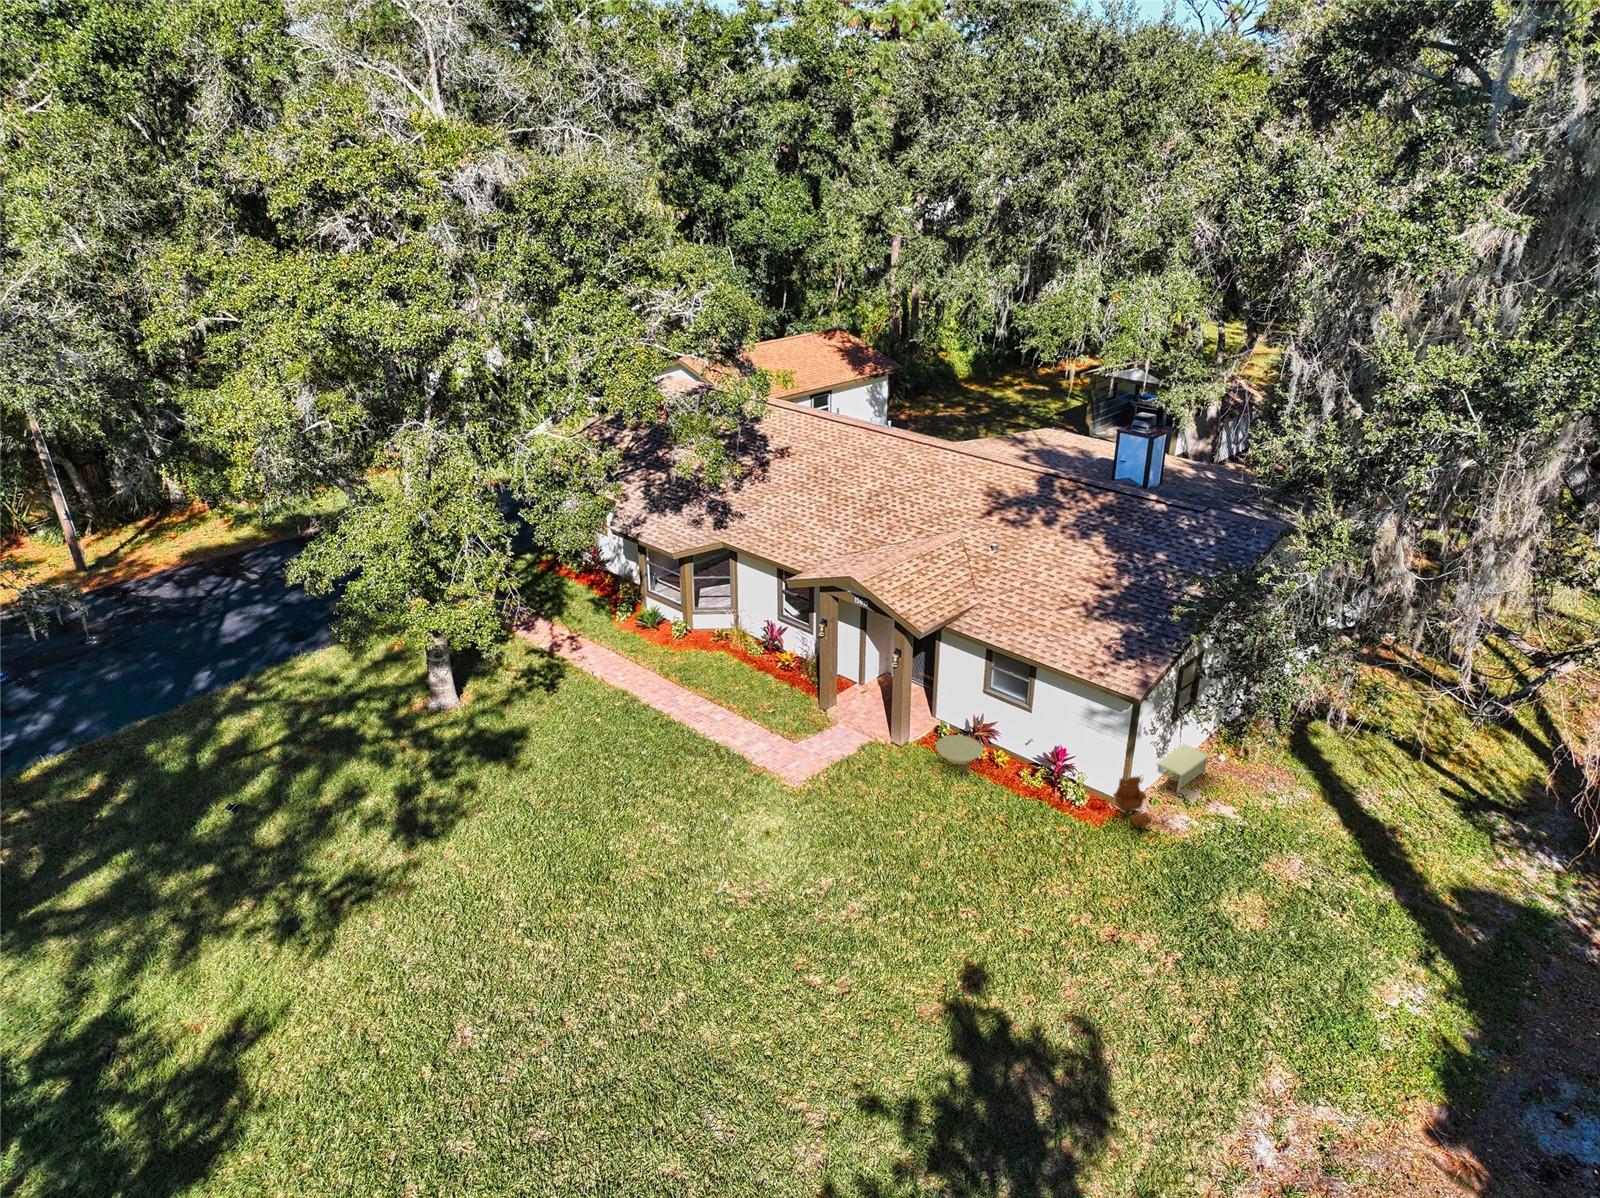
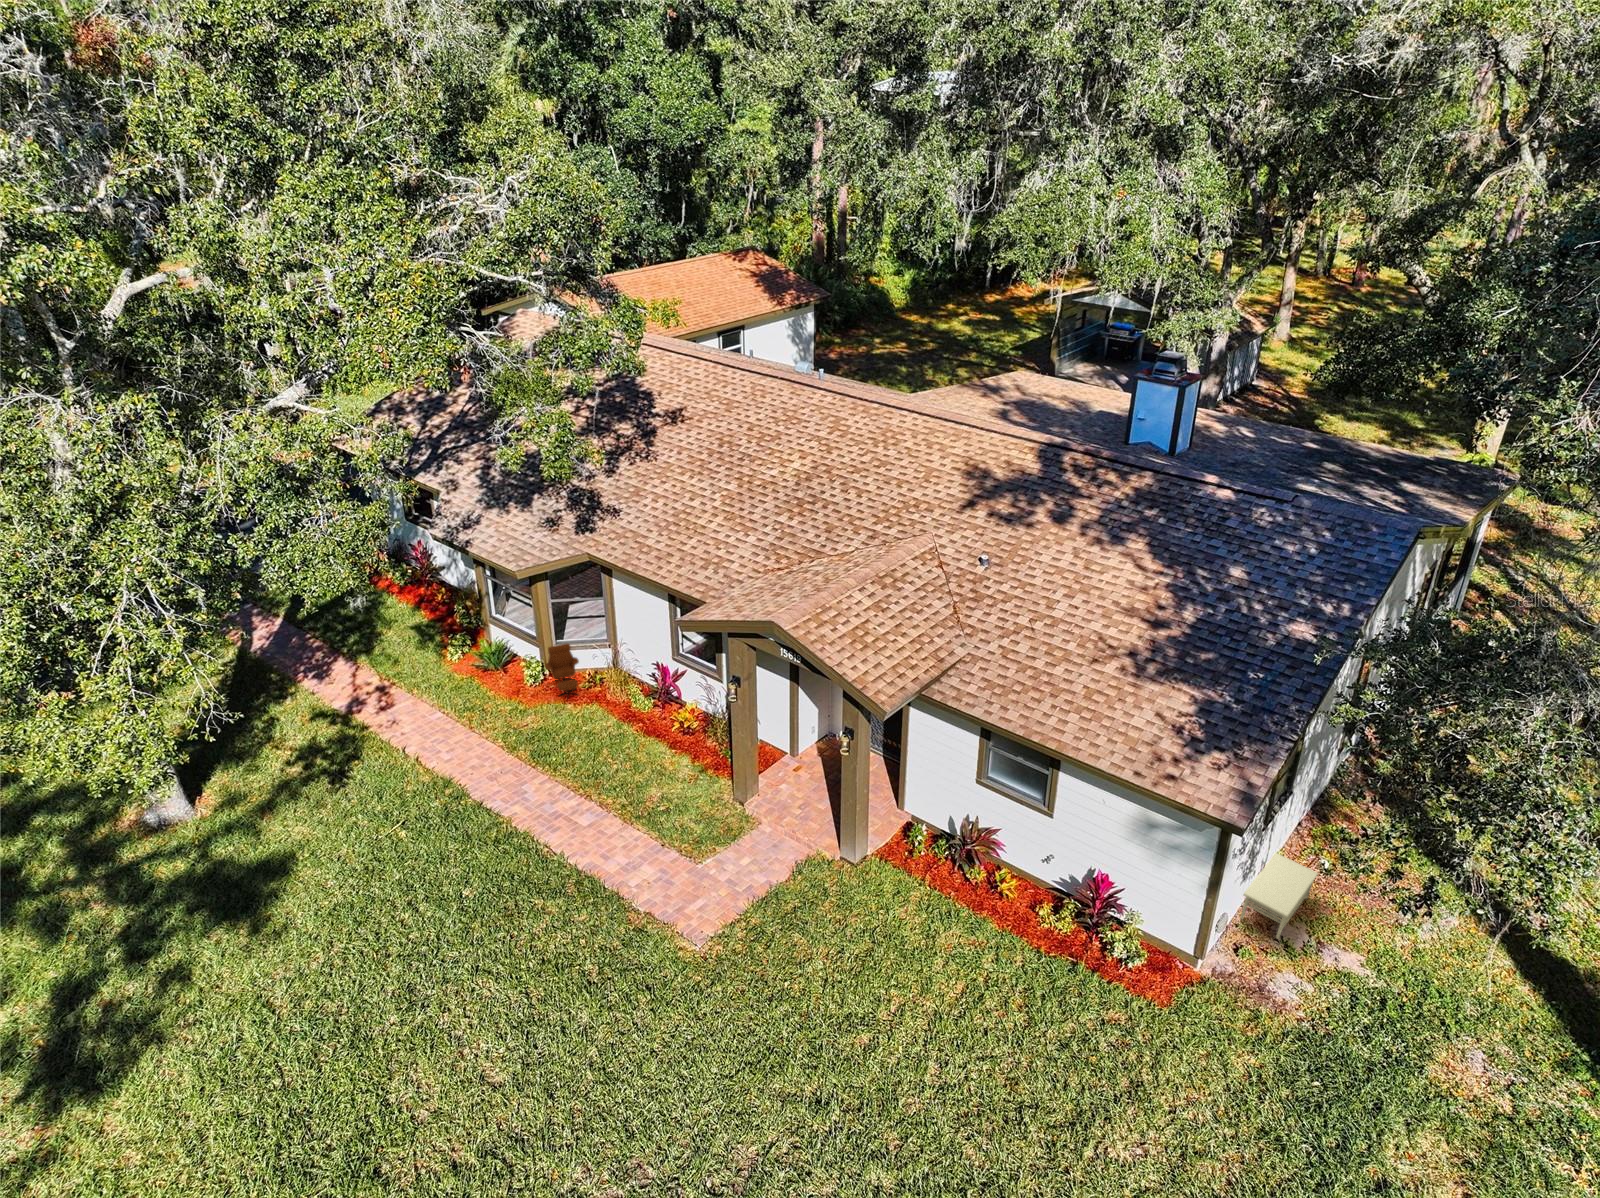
round table: present [936,735,983,775] -> none [911,852,983,921]
lounge chair: present [1114,777,1151,832] -> present [545,643,579,697]

